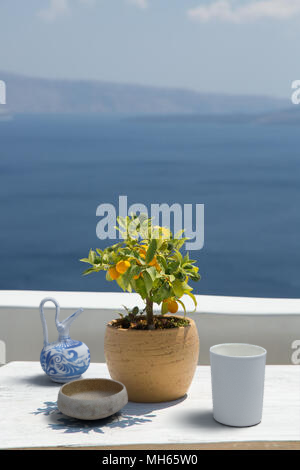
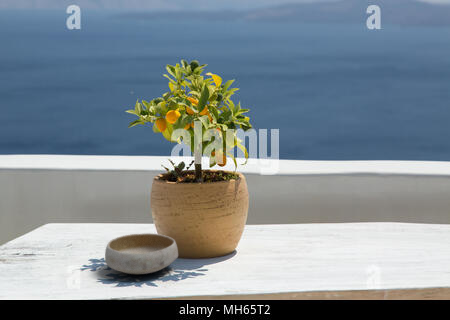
ceramic pitcher: present [39,297,90,383] -> none [79,153,134,241]
candle holder: present [209,343,267,426] -> none [262,195,320,276]

